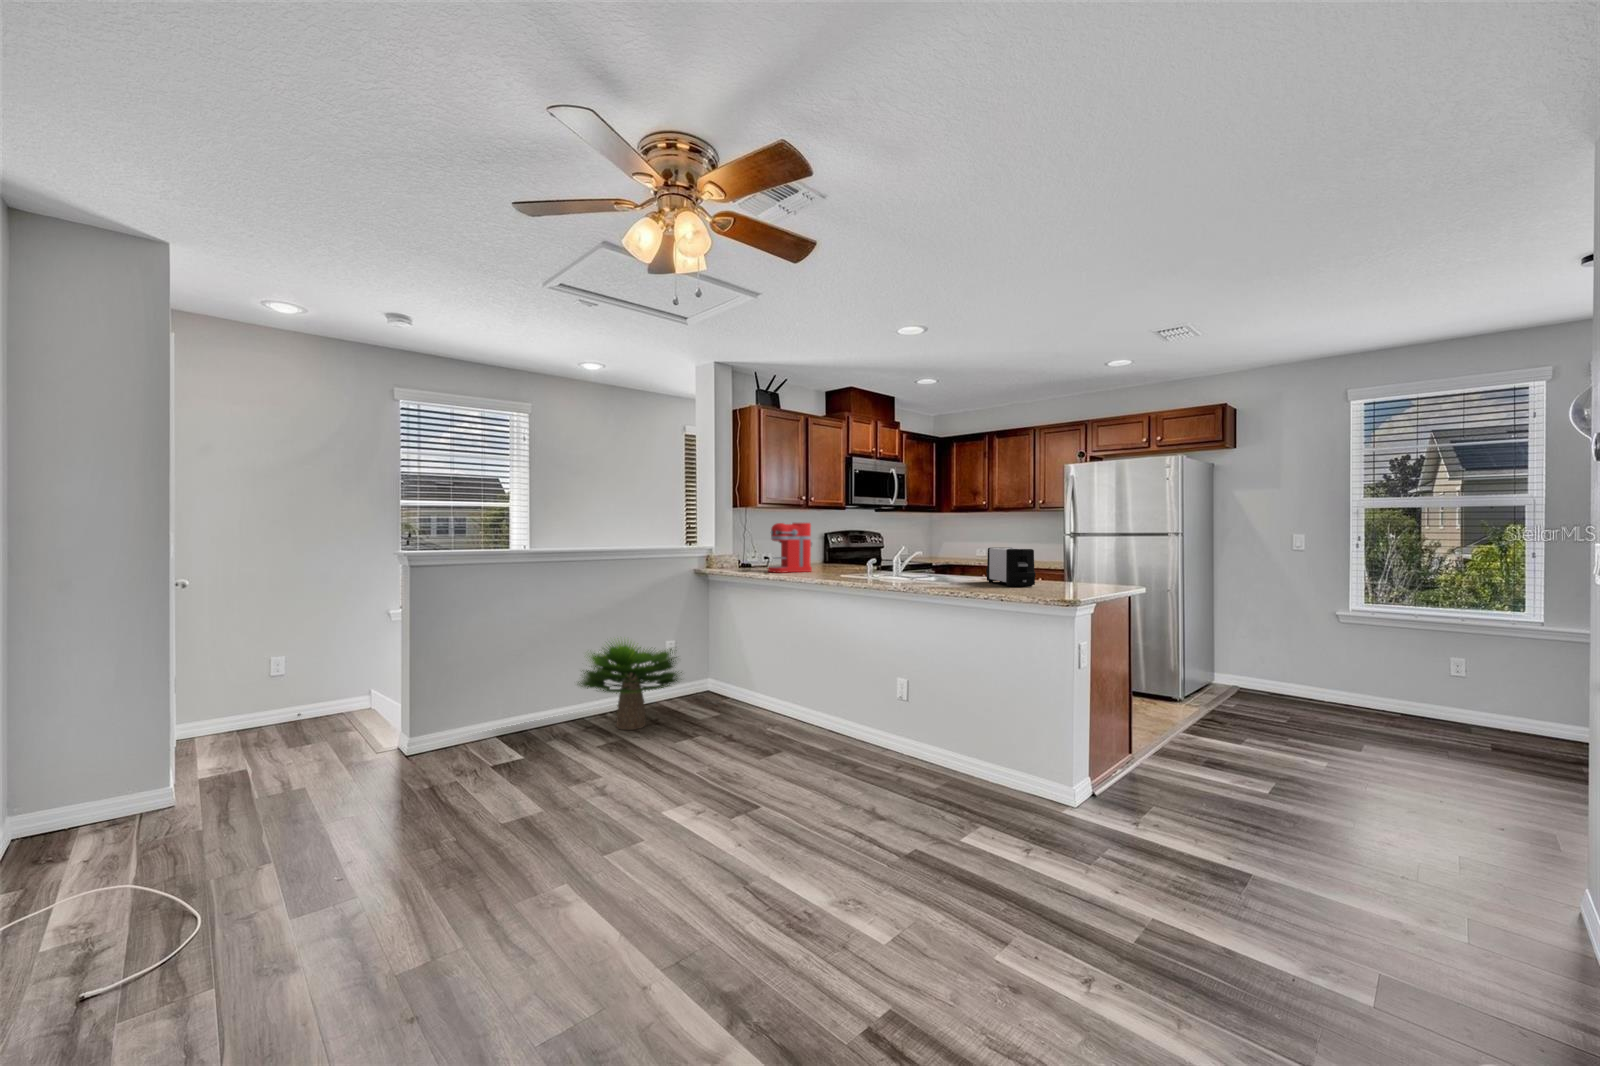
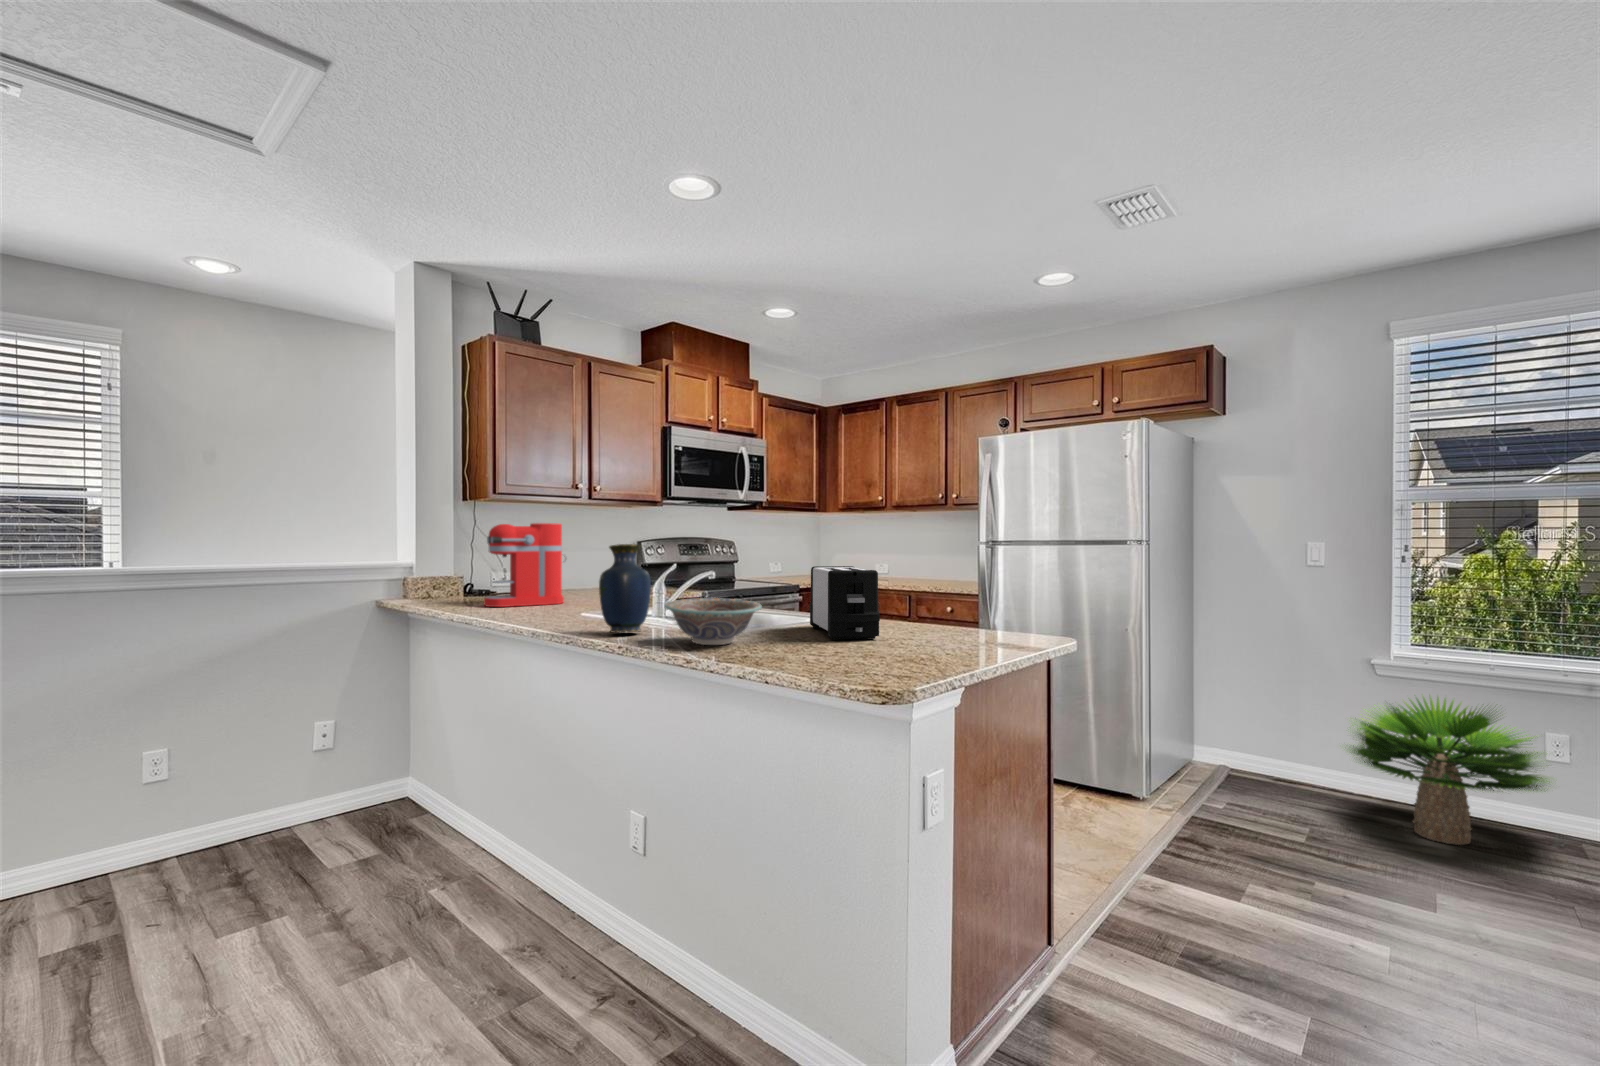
vase: none [875,535,902,583] -> present [599,544,651,633]
decorative bowl: none [920,564,973,588] -> present [664,598,762,645]
potted plant: present [578,642,682,730] -> present [1349,697,1550,845]

